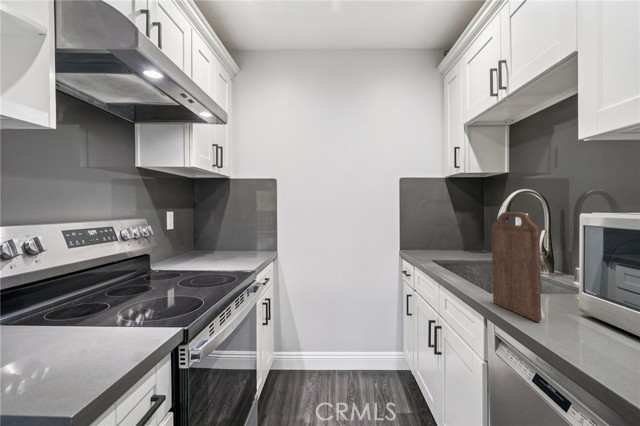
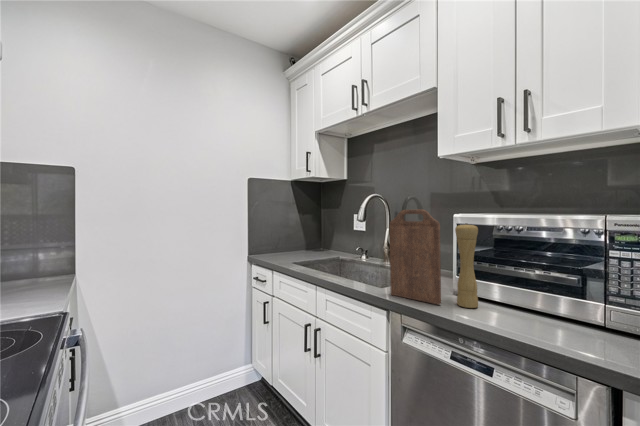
pepper mill: none [561,230,595,334] -> present [455,223,478,308]

